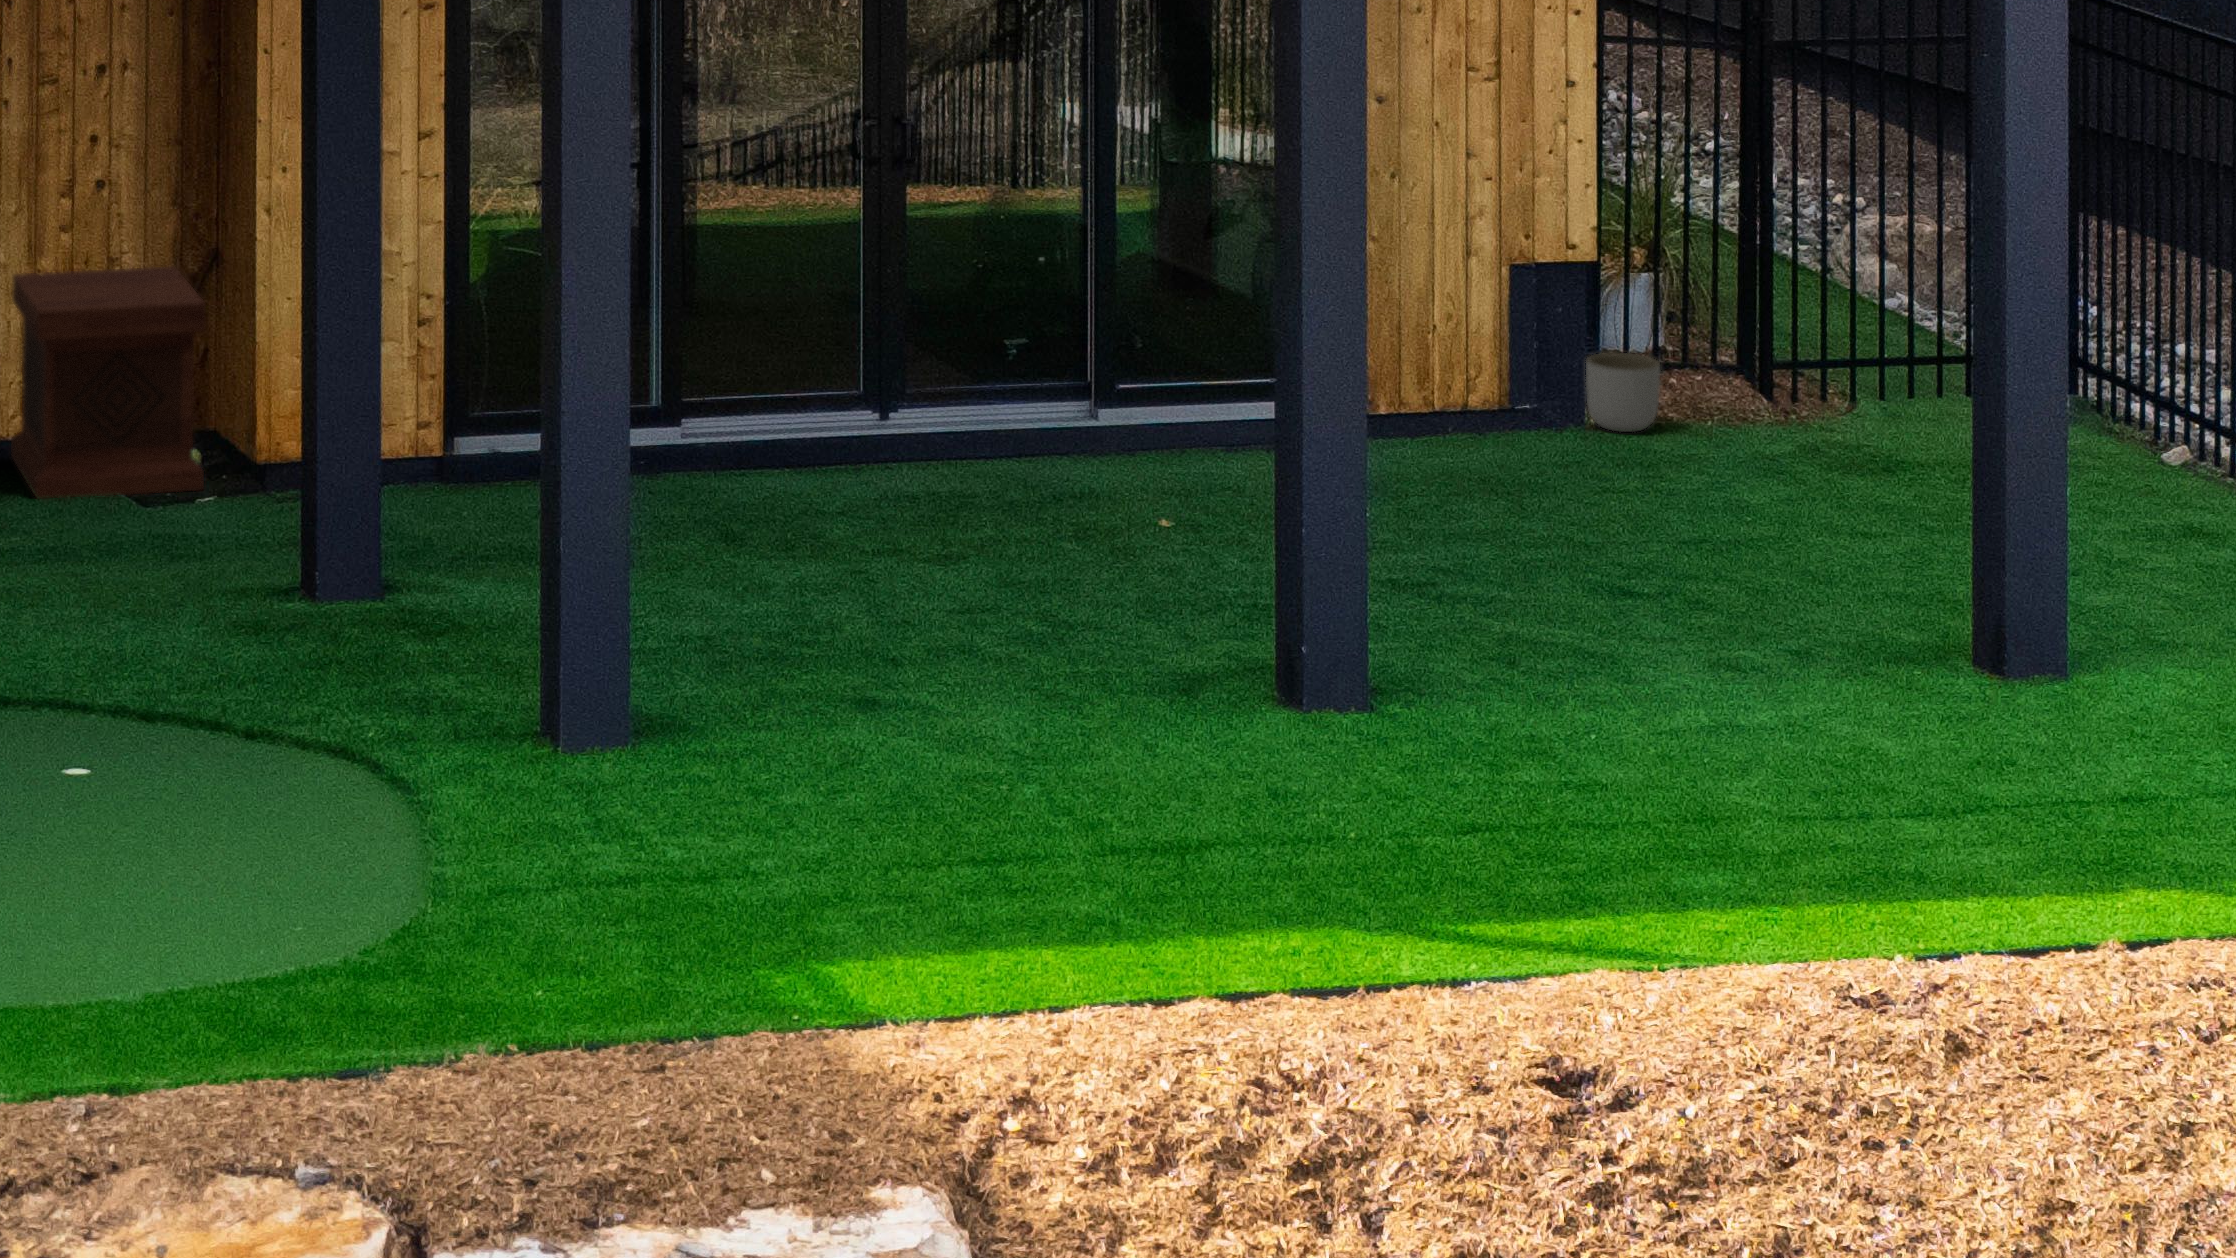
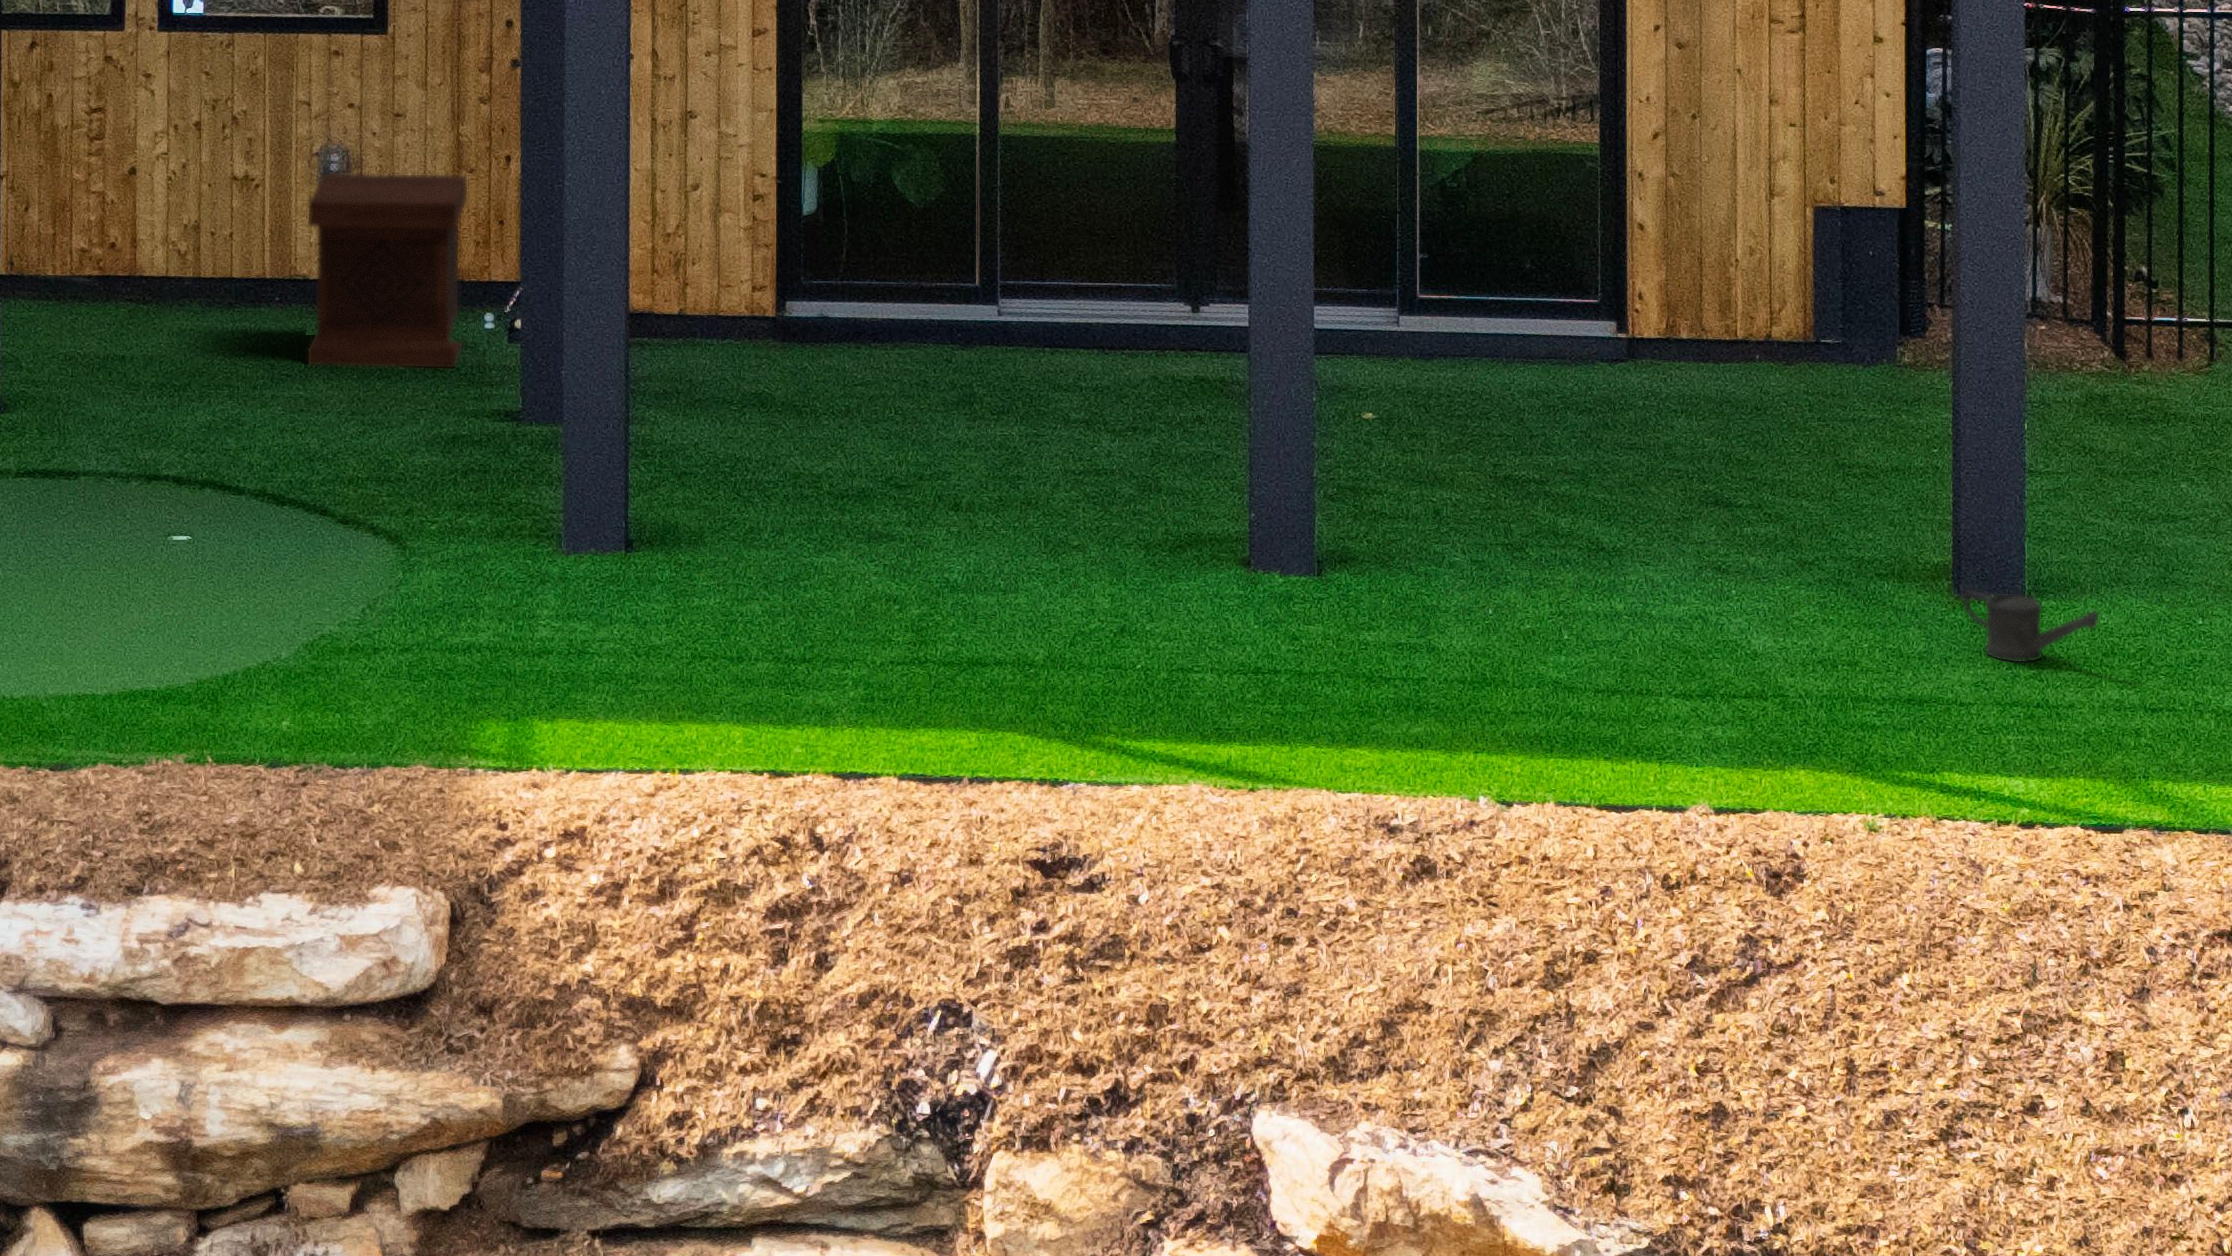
planter: present [1586,353,1660,432] -> none [1790,335,1862,410]
watering can: none [2066,641,2223,714] -> present [1964,591,2098,662]

